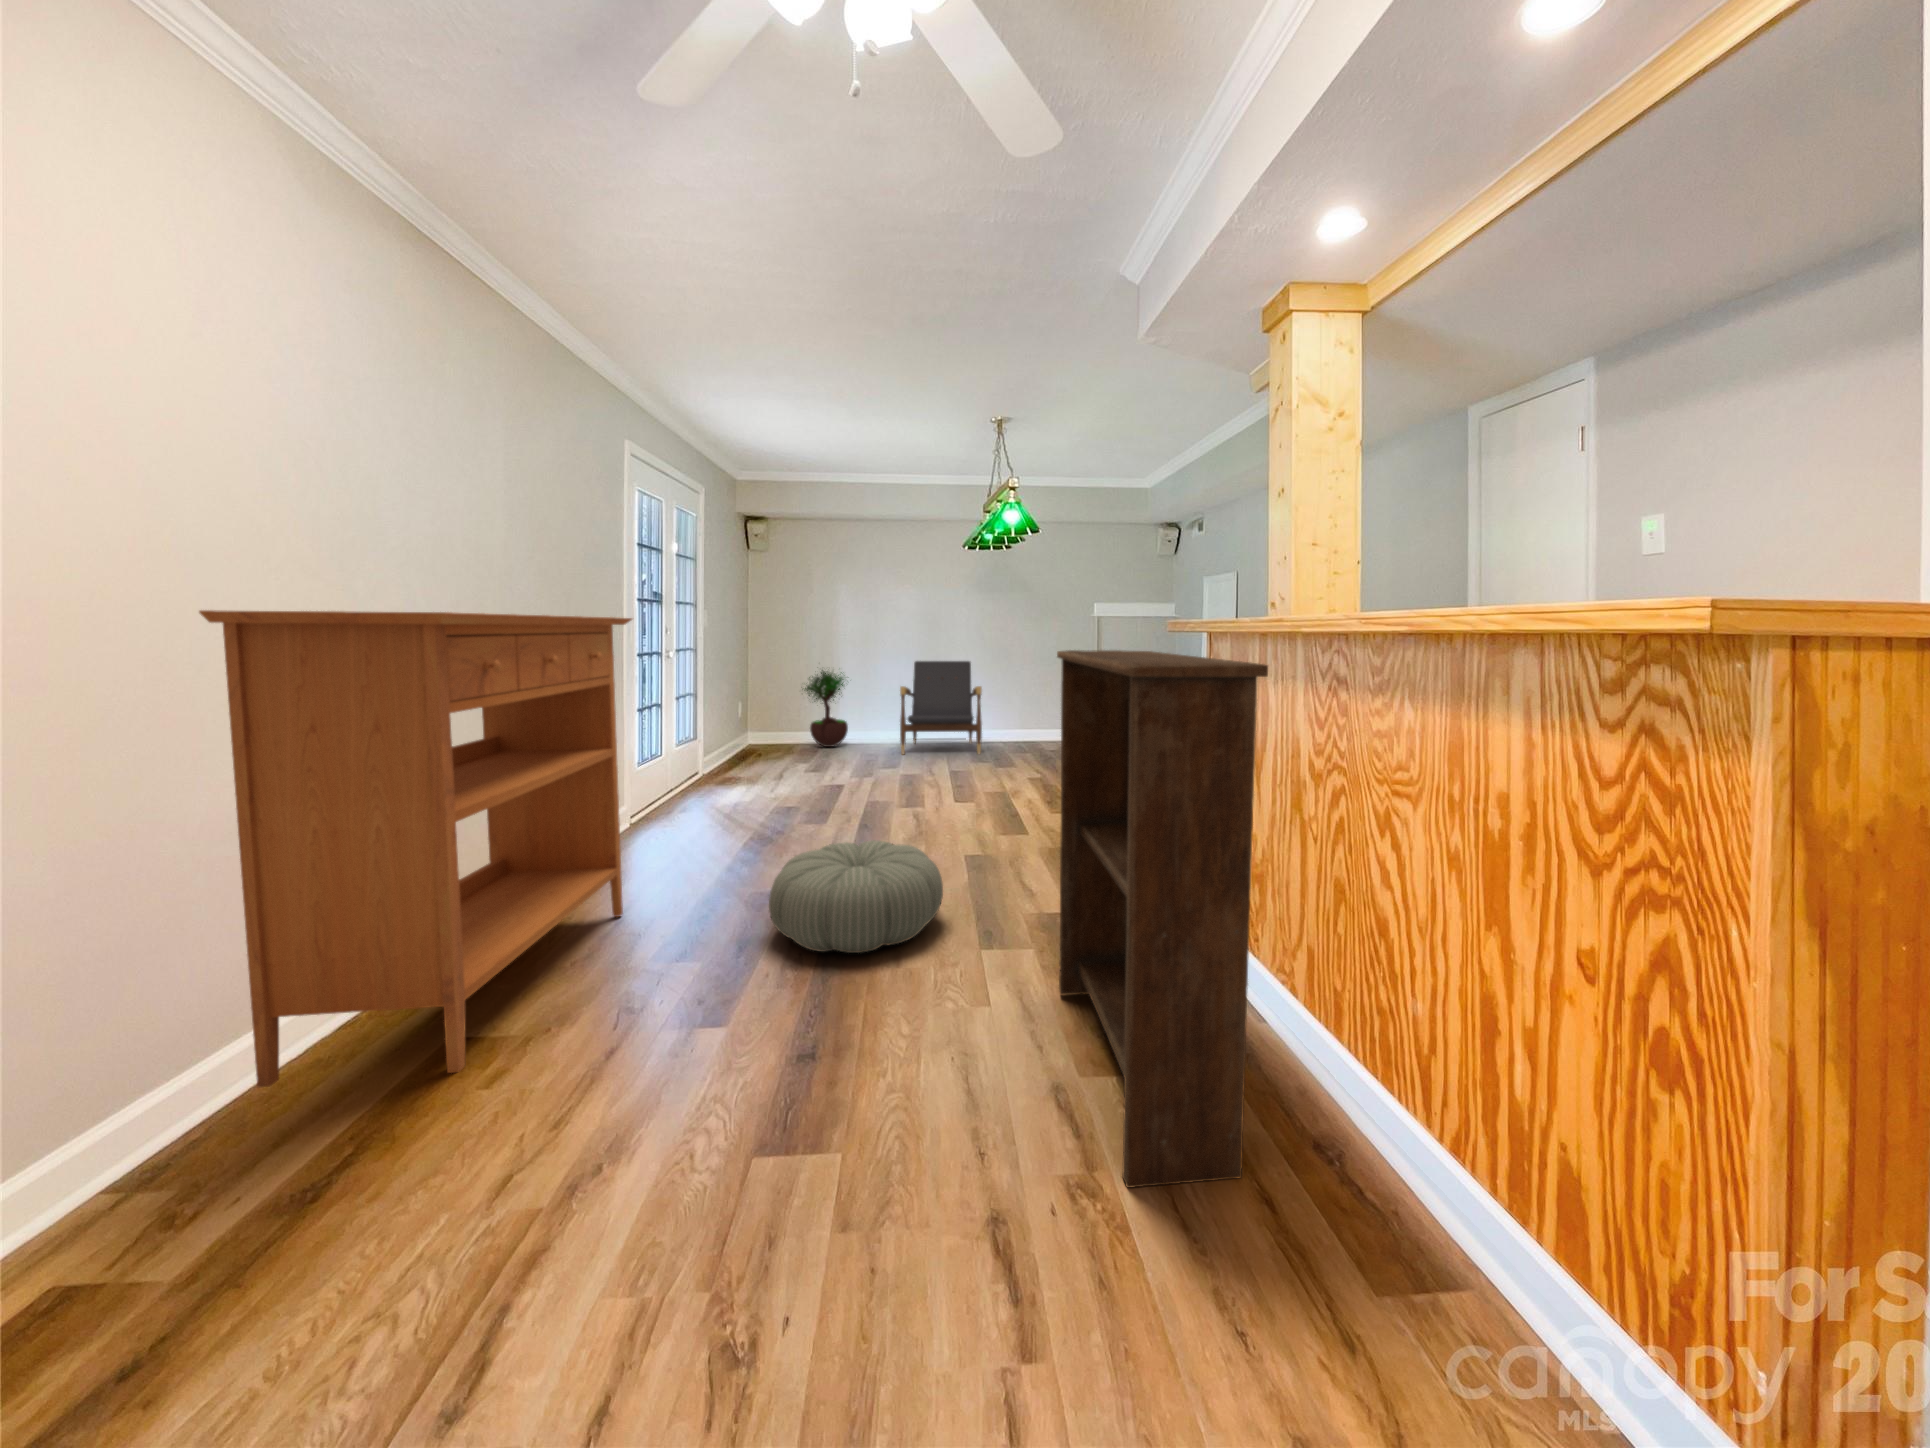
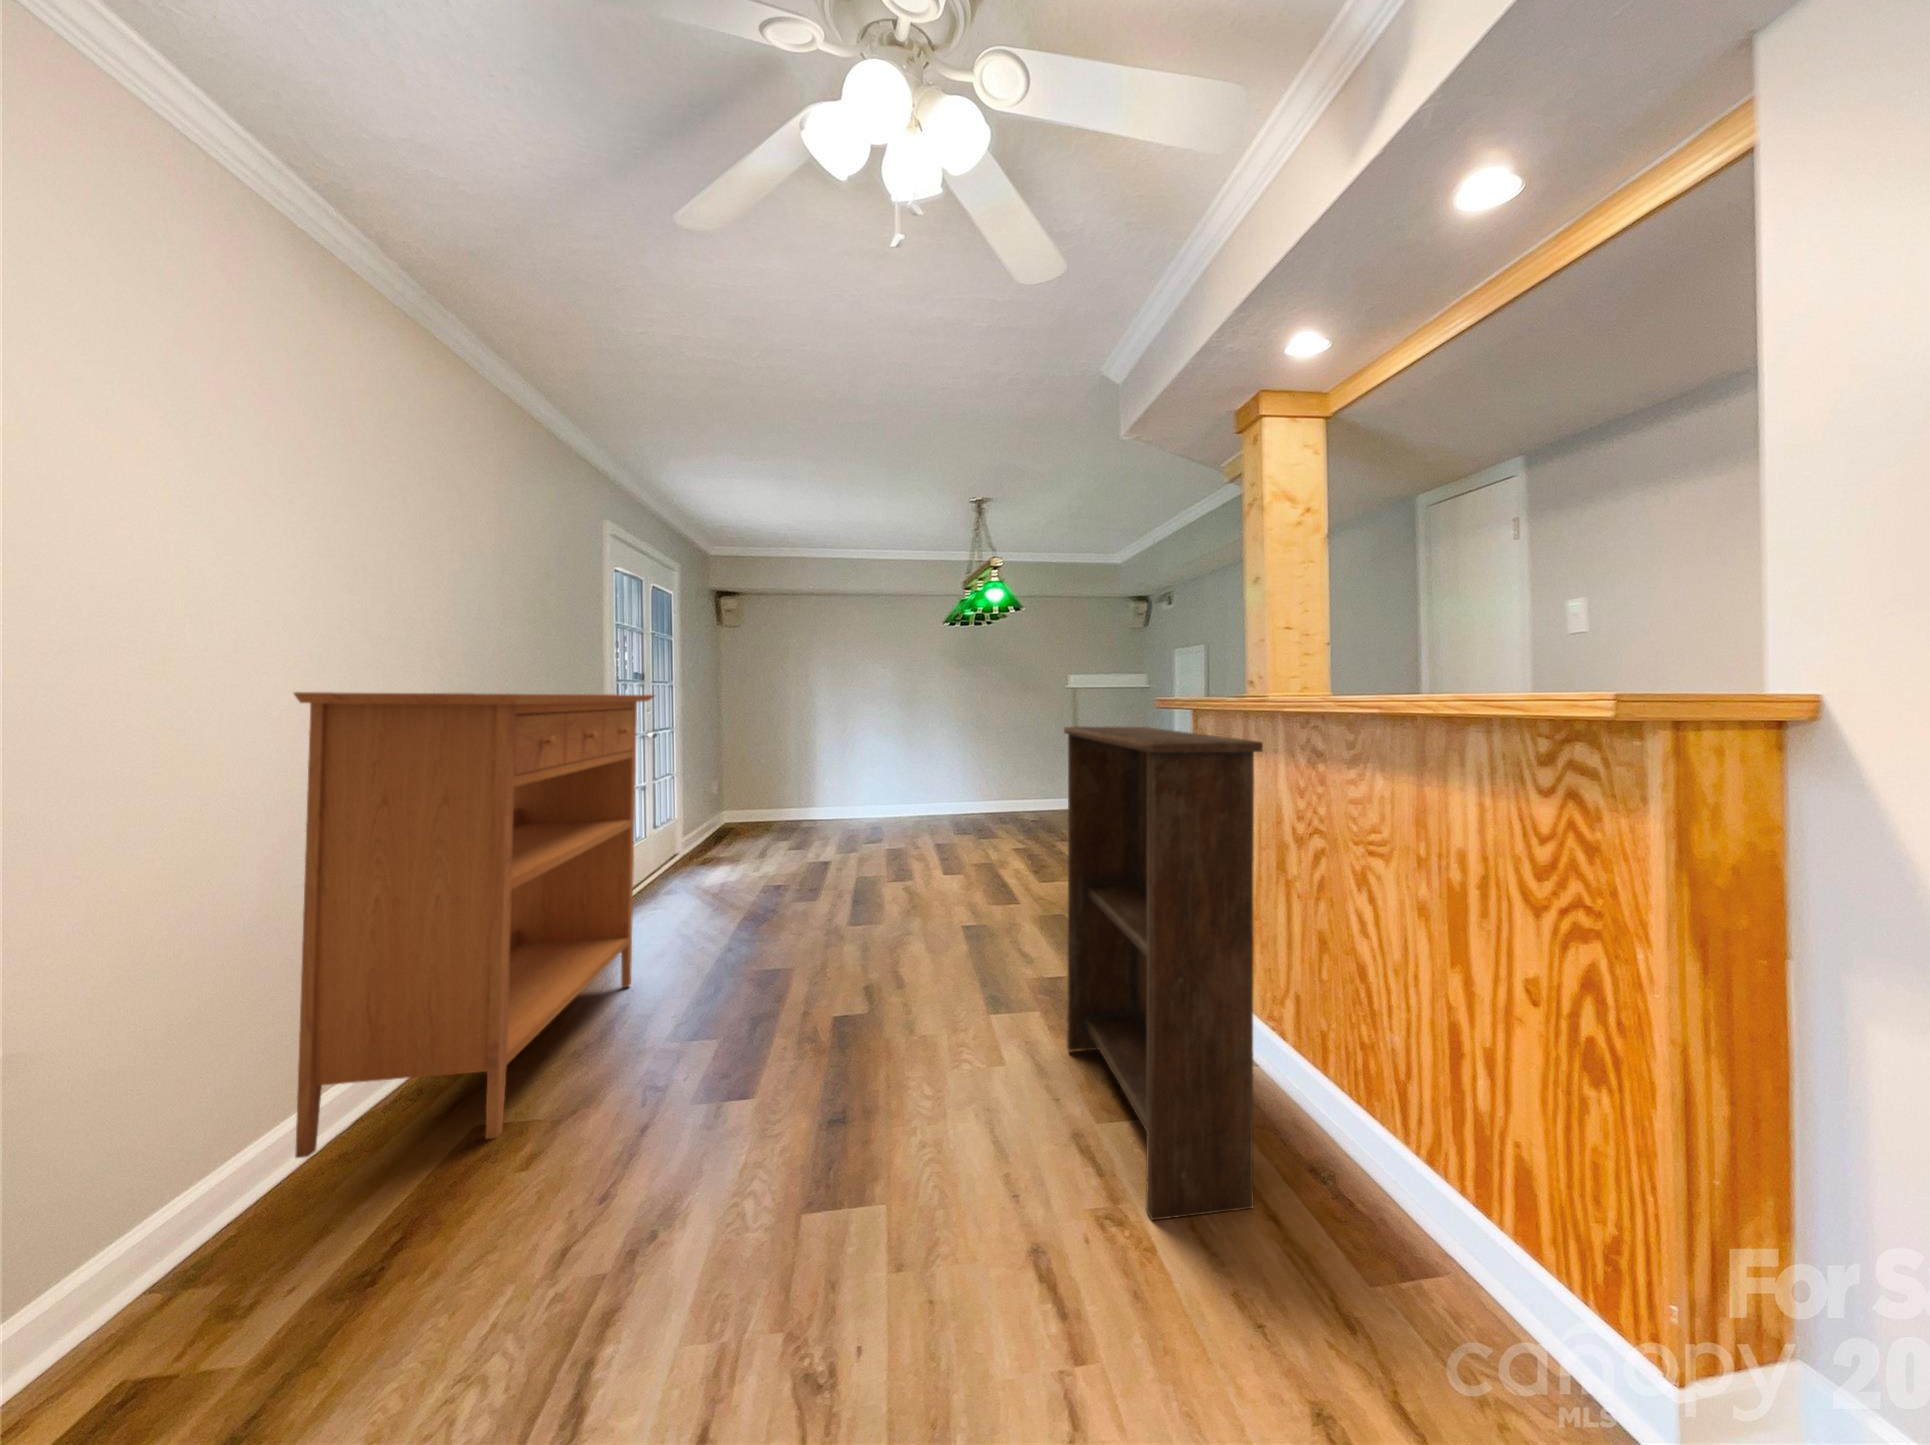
lounge chair: present [900,661,982,754] -> none [881,732,961,825]
potted tree: present [802,670,848,747] -> none [781,734,833,818]
pouf: present [769,840,943,953] -> none [783,907,948,1016]

